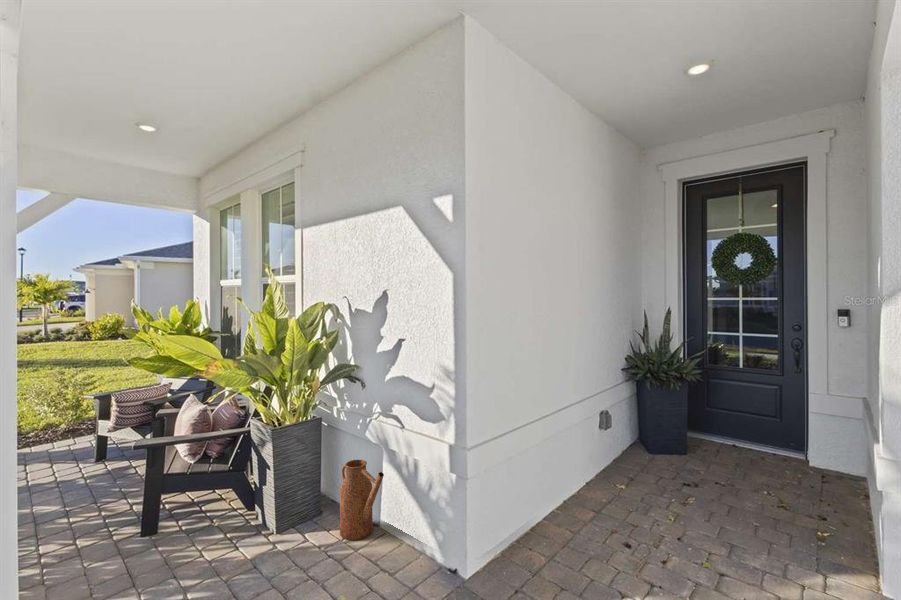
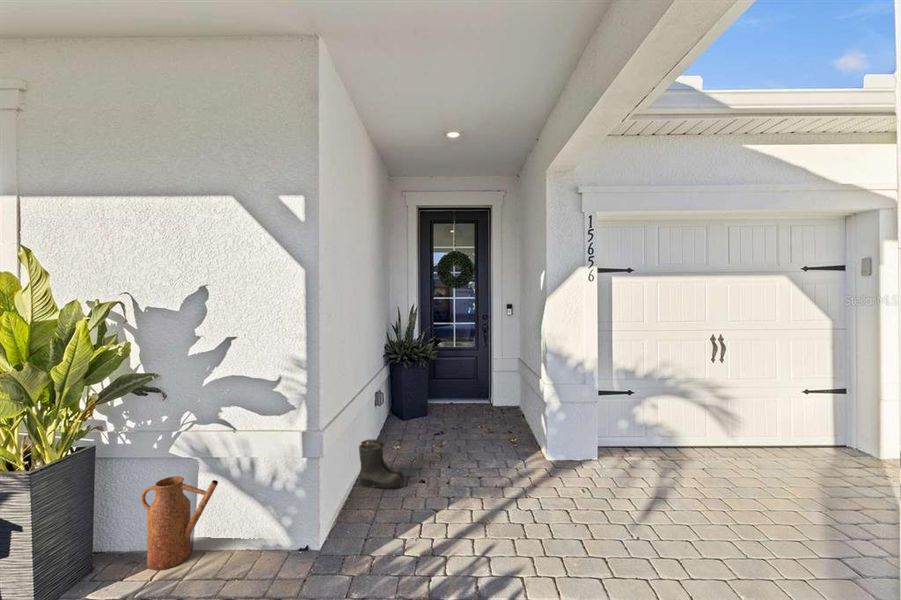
boots: none [547,470,606,541] -> present [359,439,403,489]

